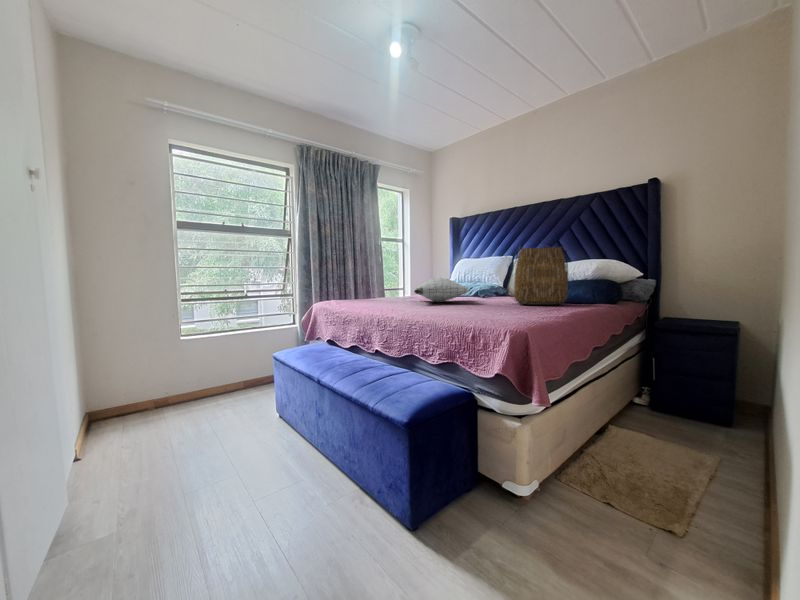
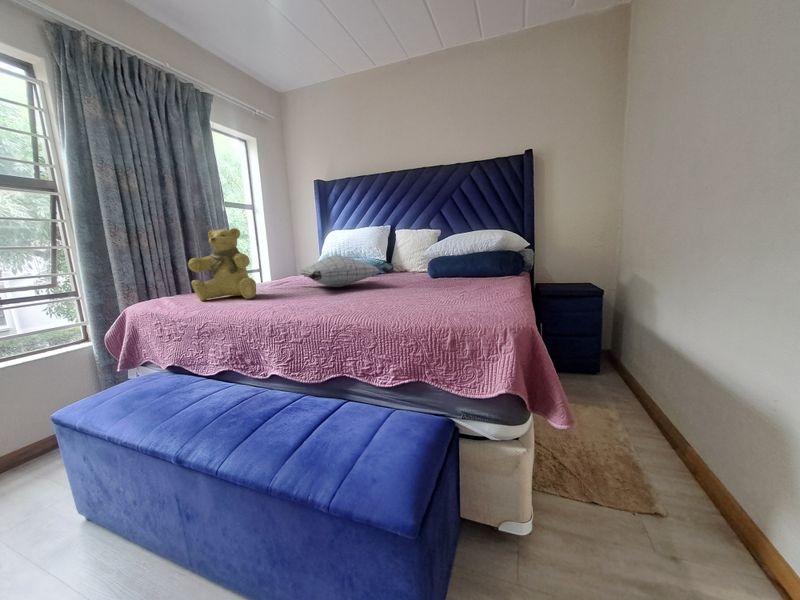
tote bag: present [507,245,568,305] -> none [419,214,482,283]
teddy bear: none [345,257,381,304] -> present [188,228,256,301]

